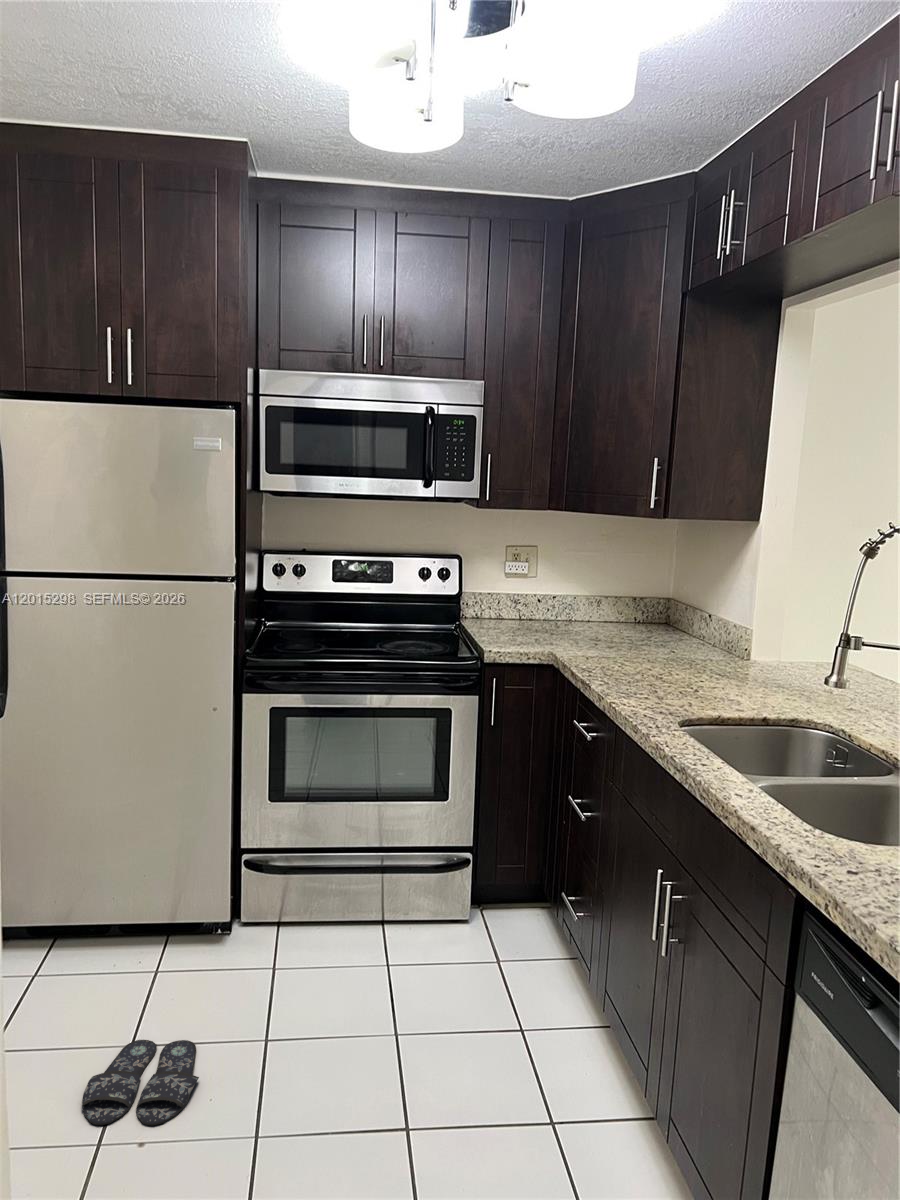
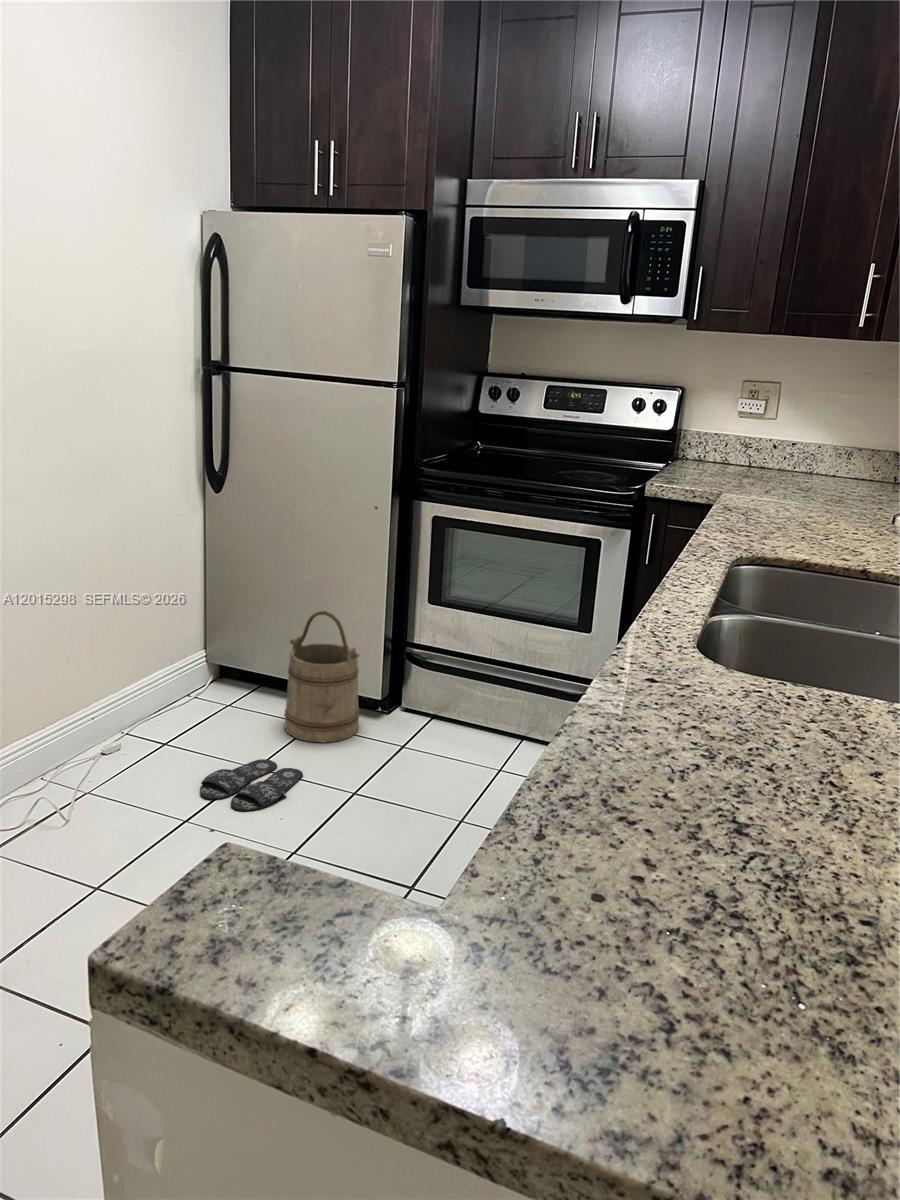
bucket: none [119,838,214,999] -> present [284,611,360,742]

